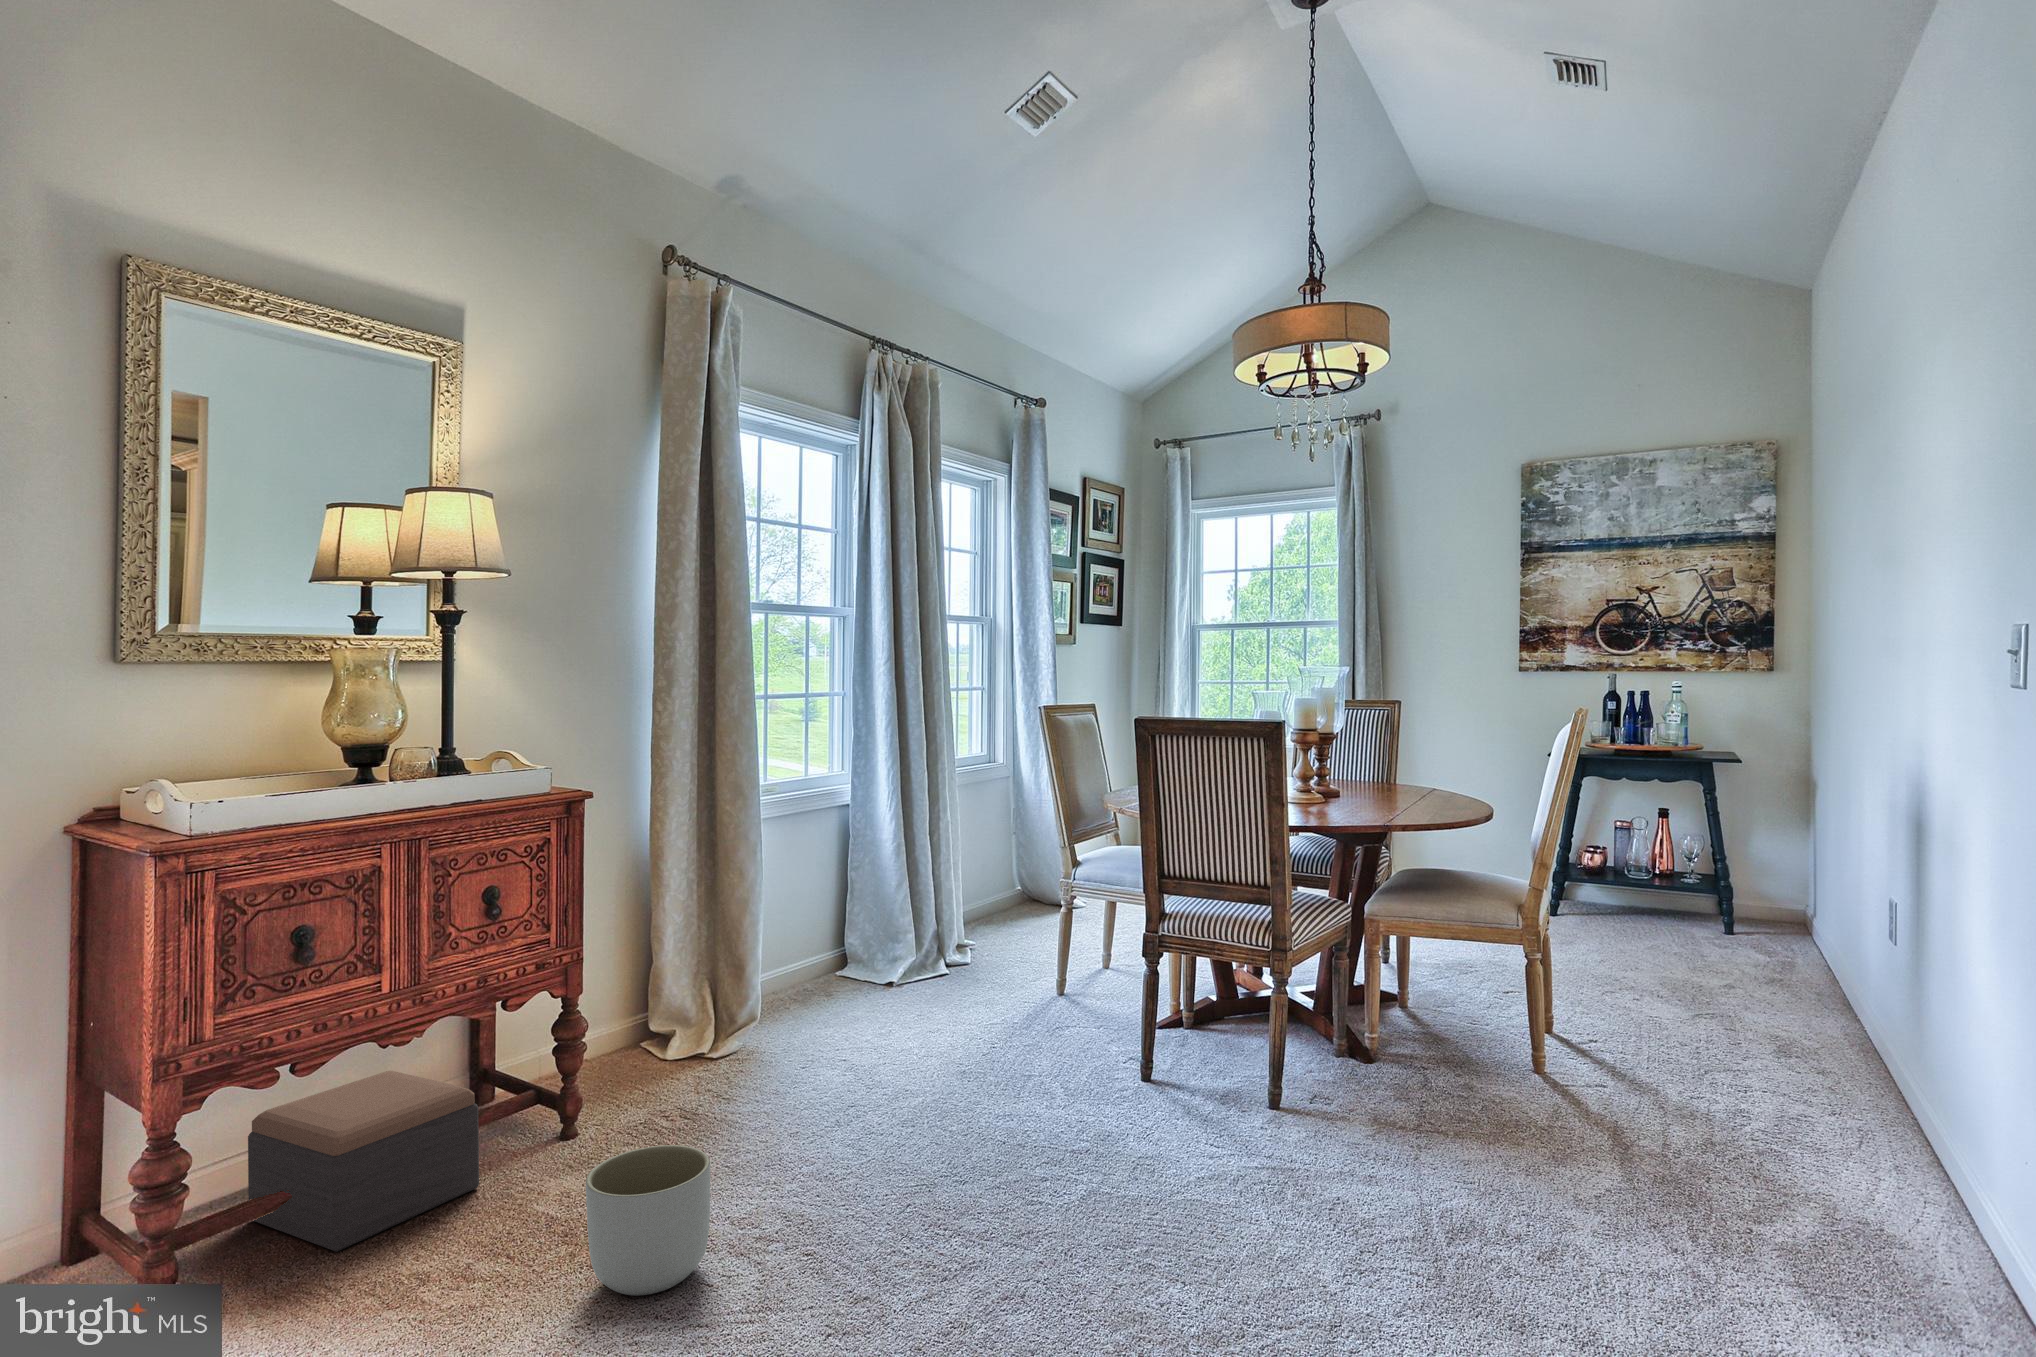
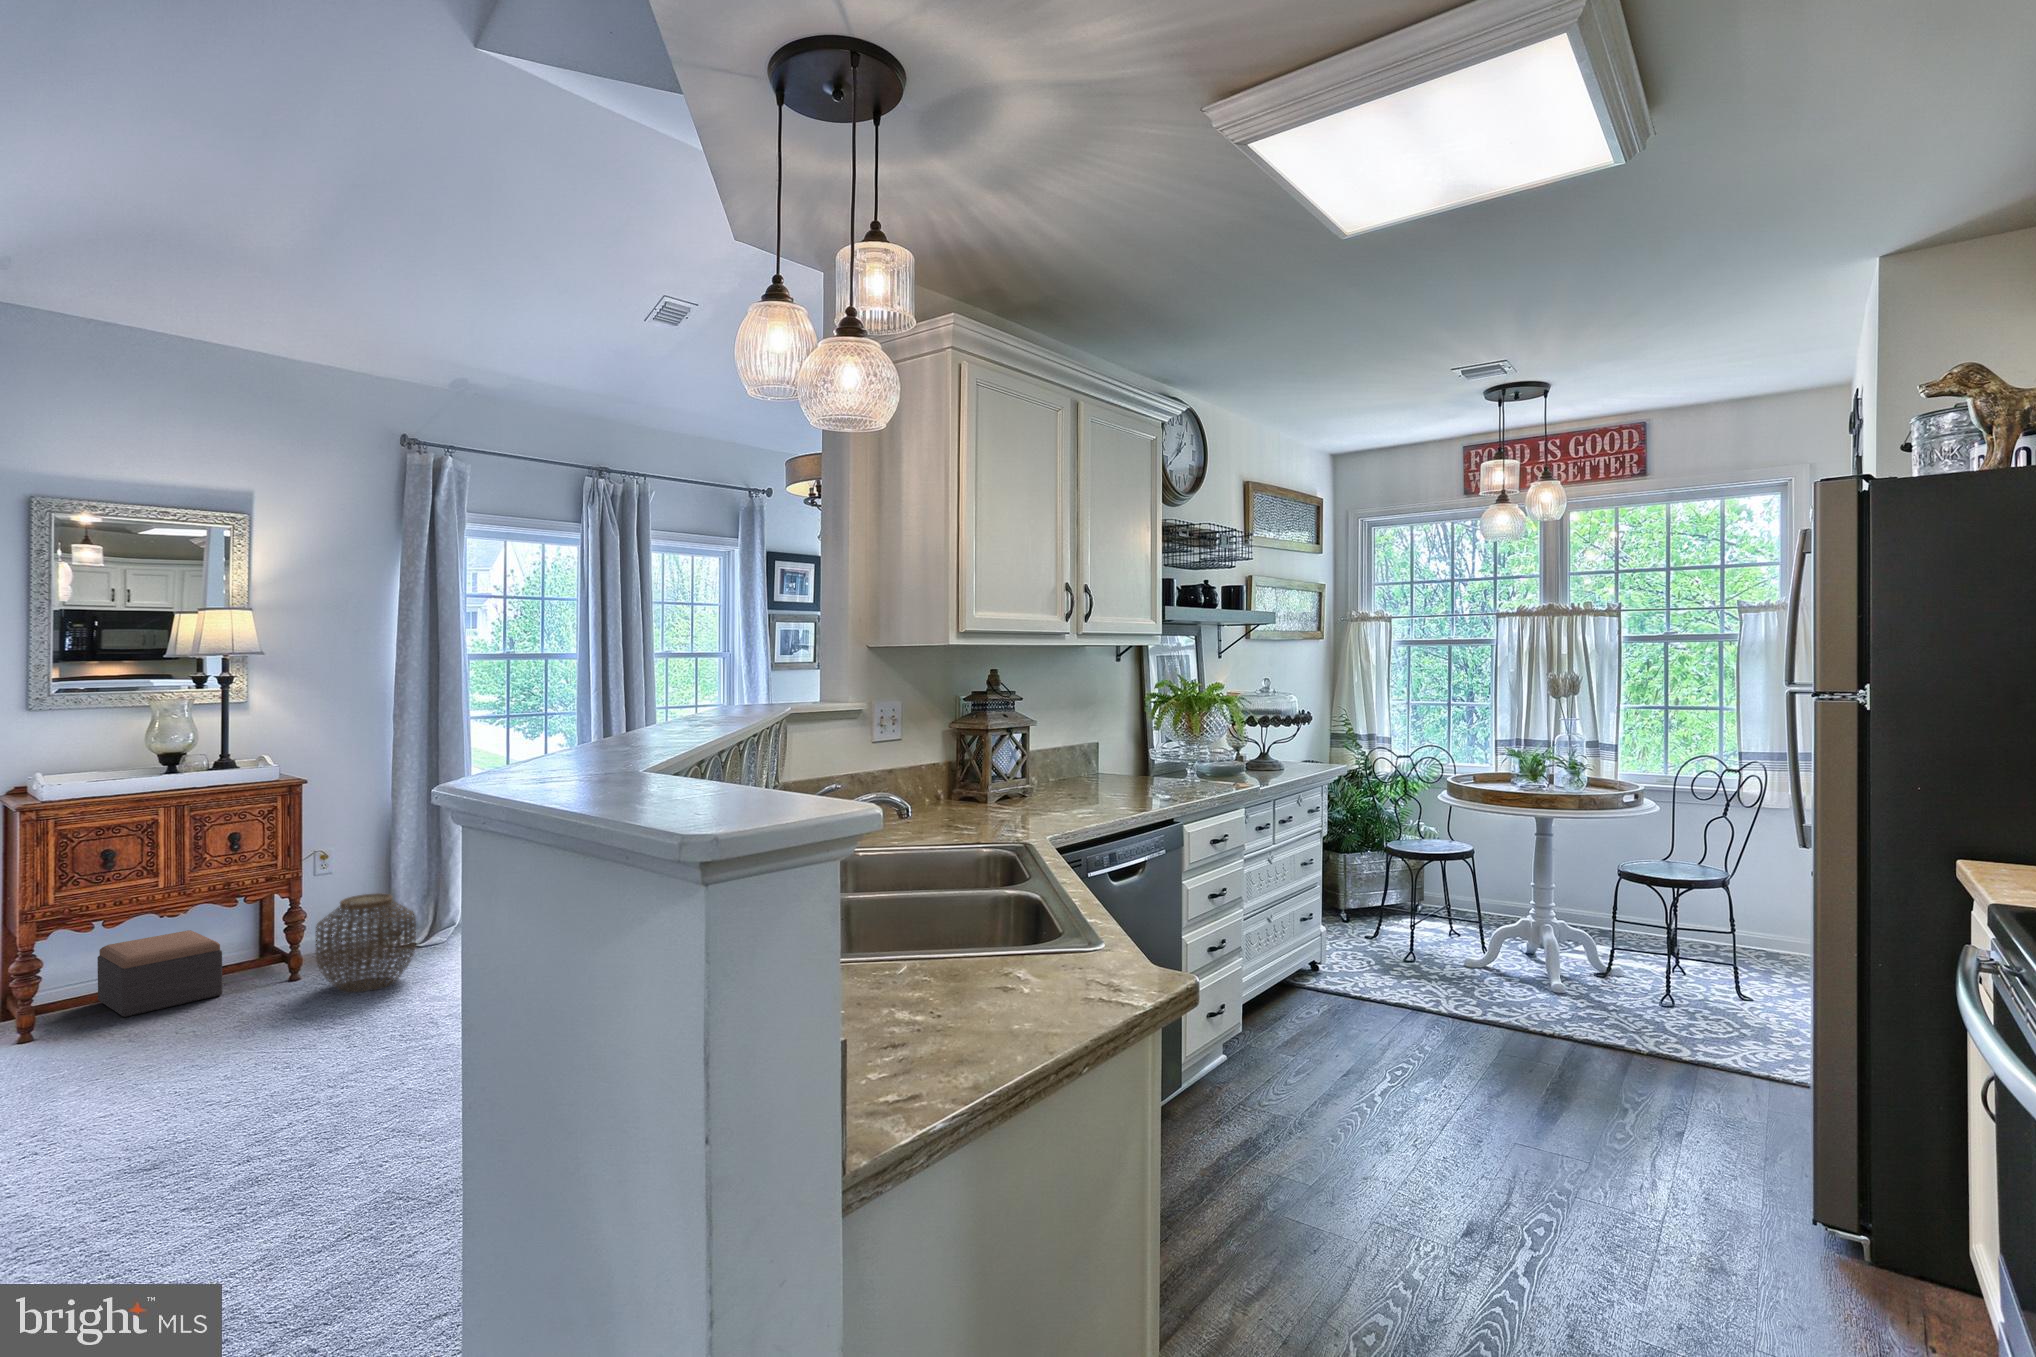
woven basket: none [642,982,795,1161] -> present [316,893,416,992]
planter: present [586,1145,710,1296] -> none [214,975,289,1044]

